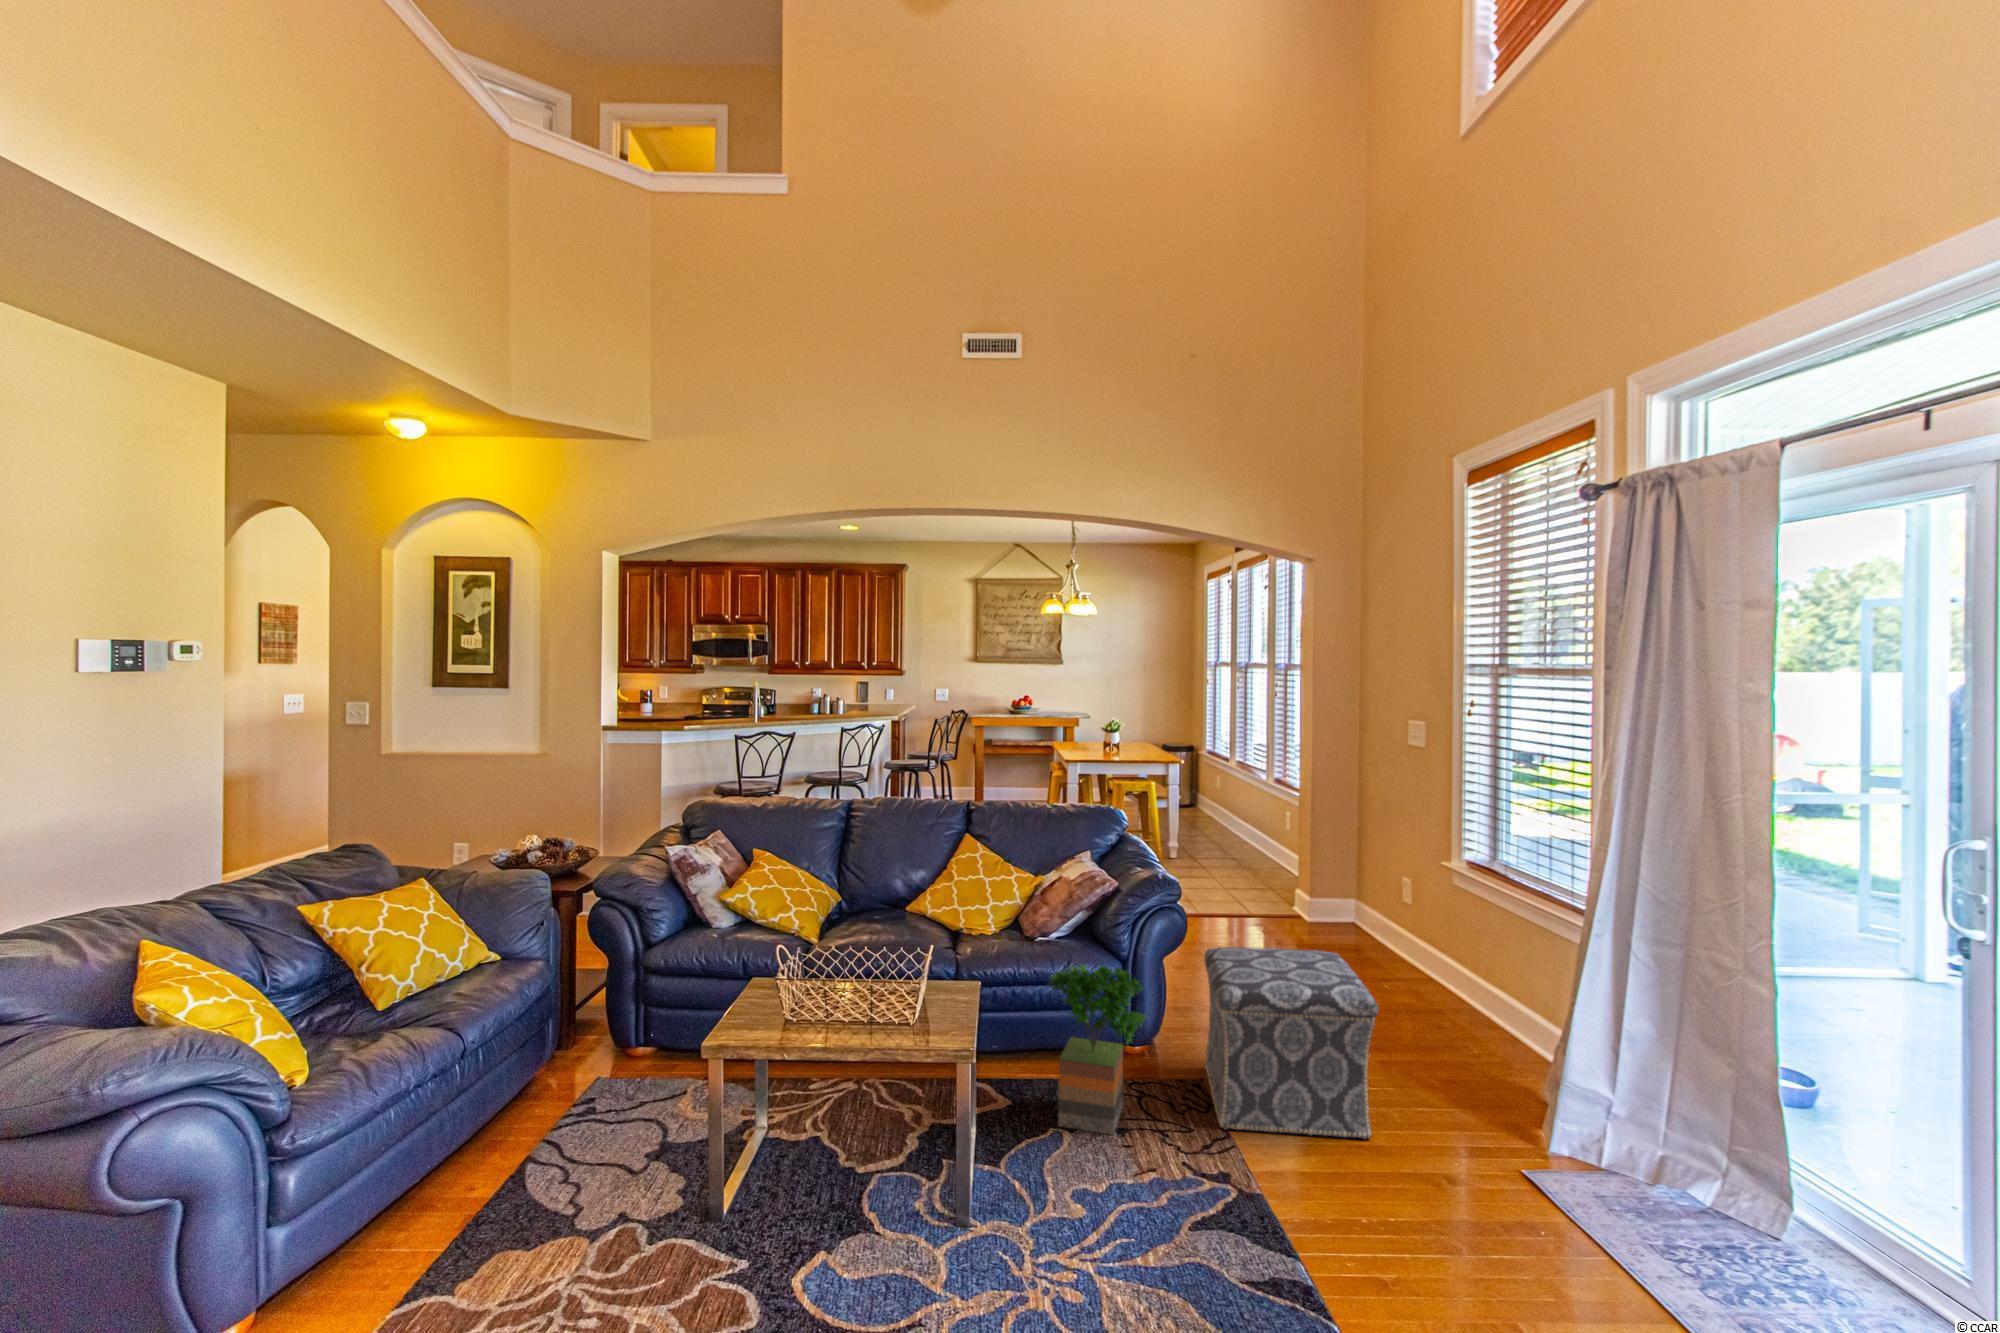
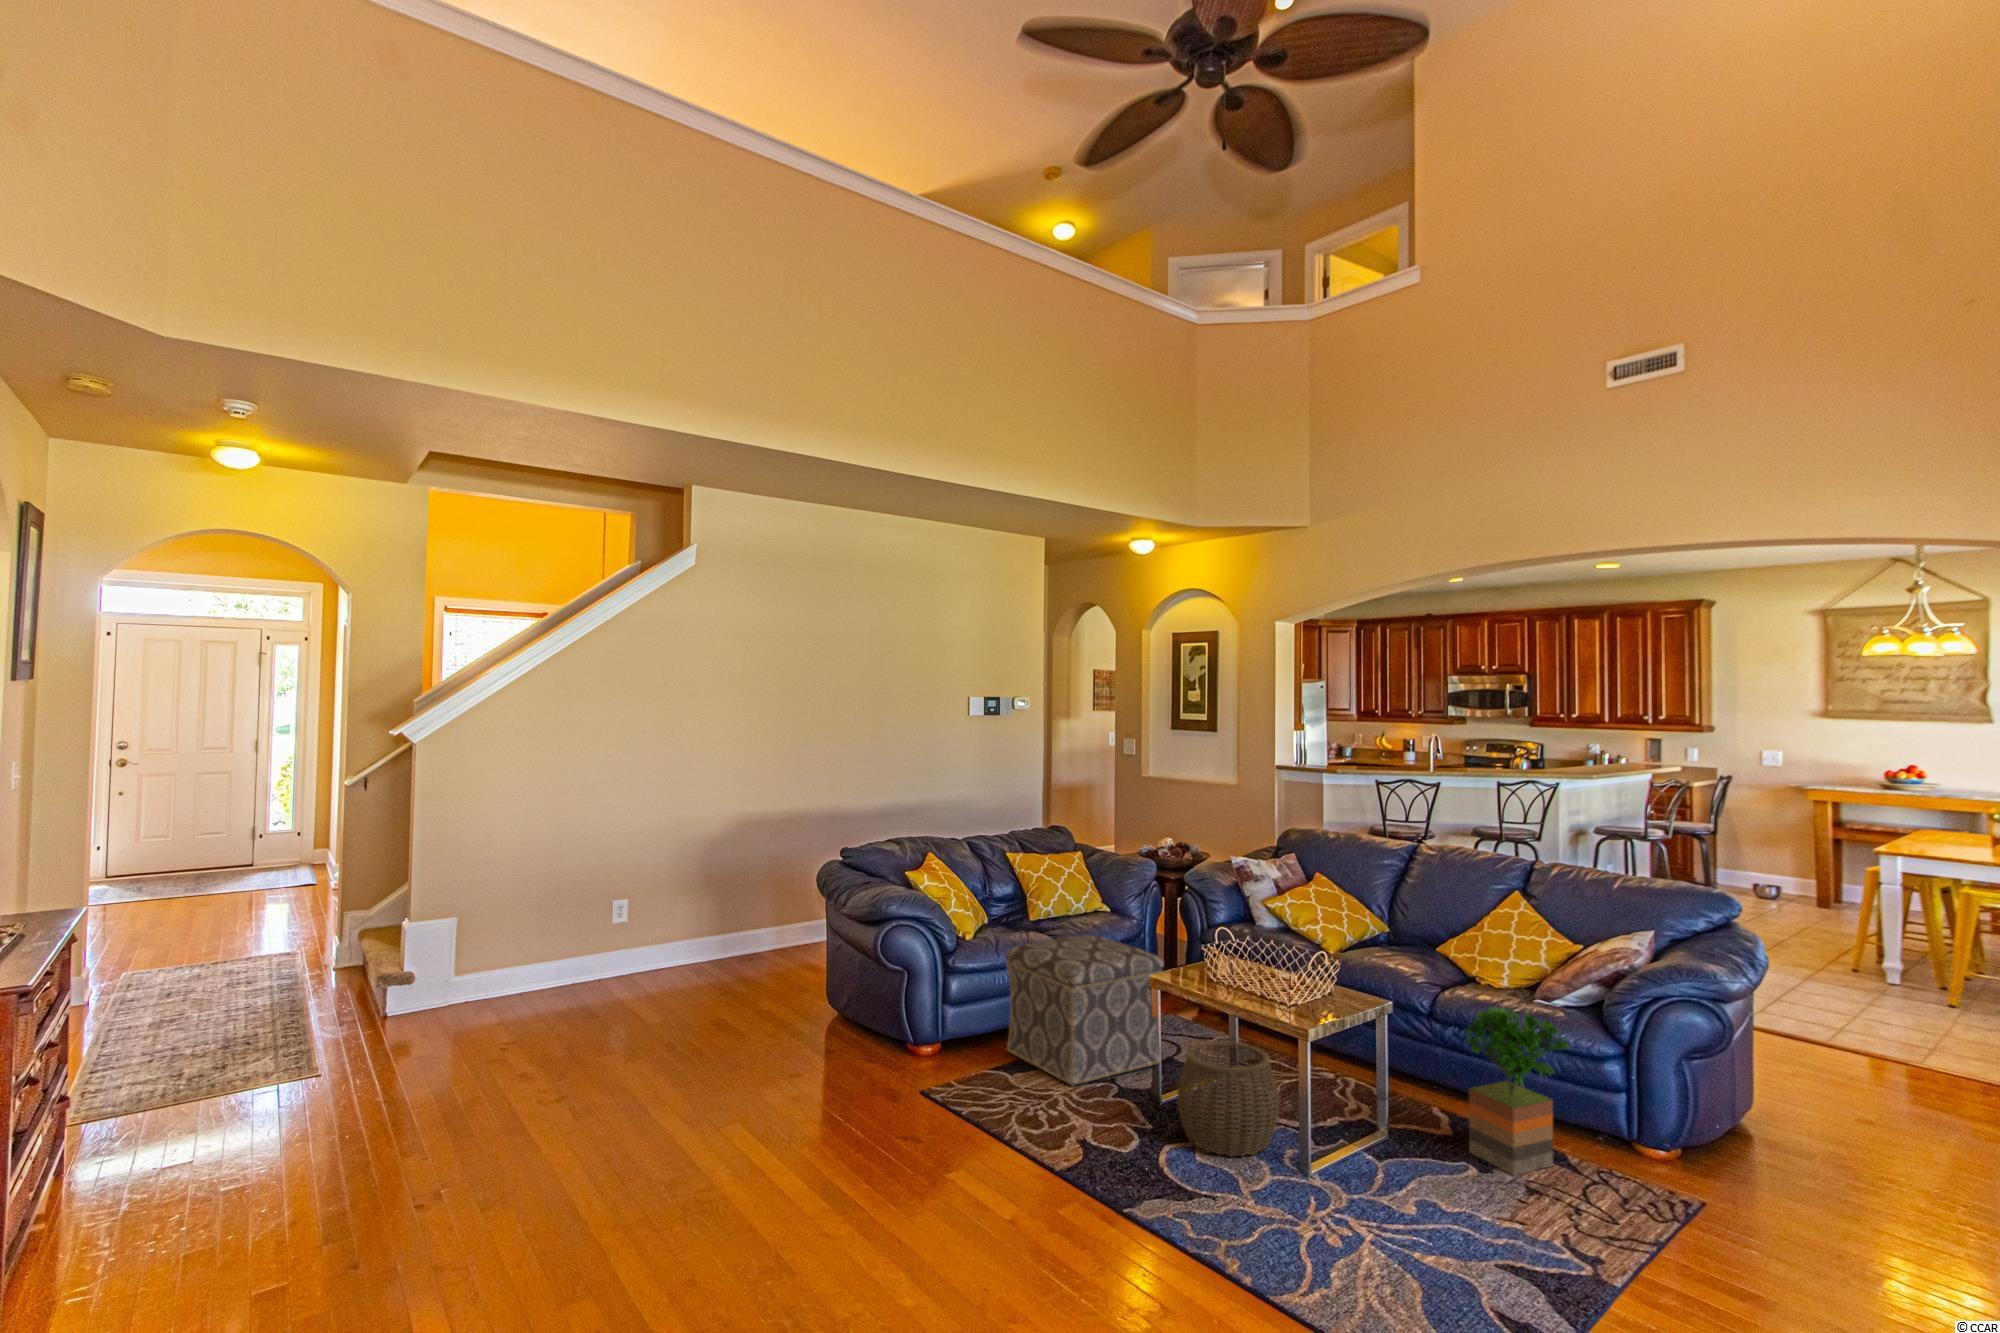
ottoman: present [1204,947,1378,1139] -> present [1005,935,1164,1086]
woven basket: none [788,1097,925,1269] -> present [1177,1041,1280,1156]

